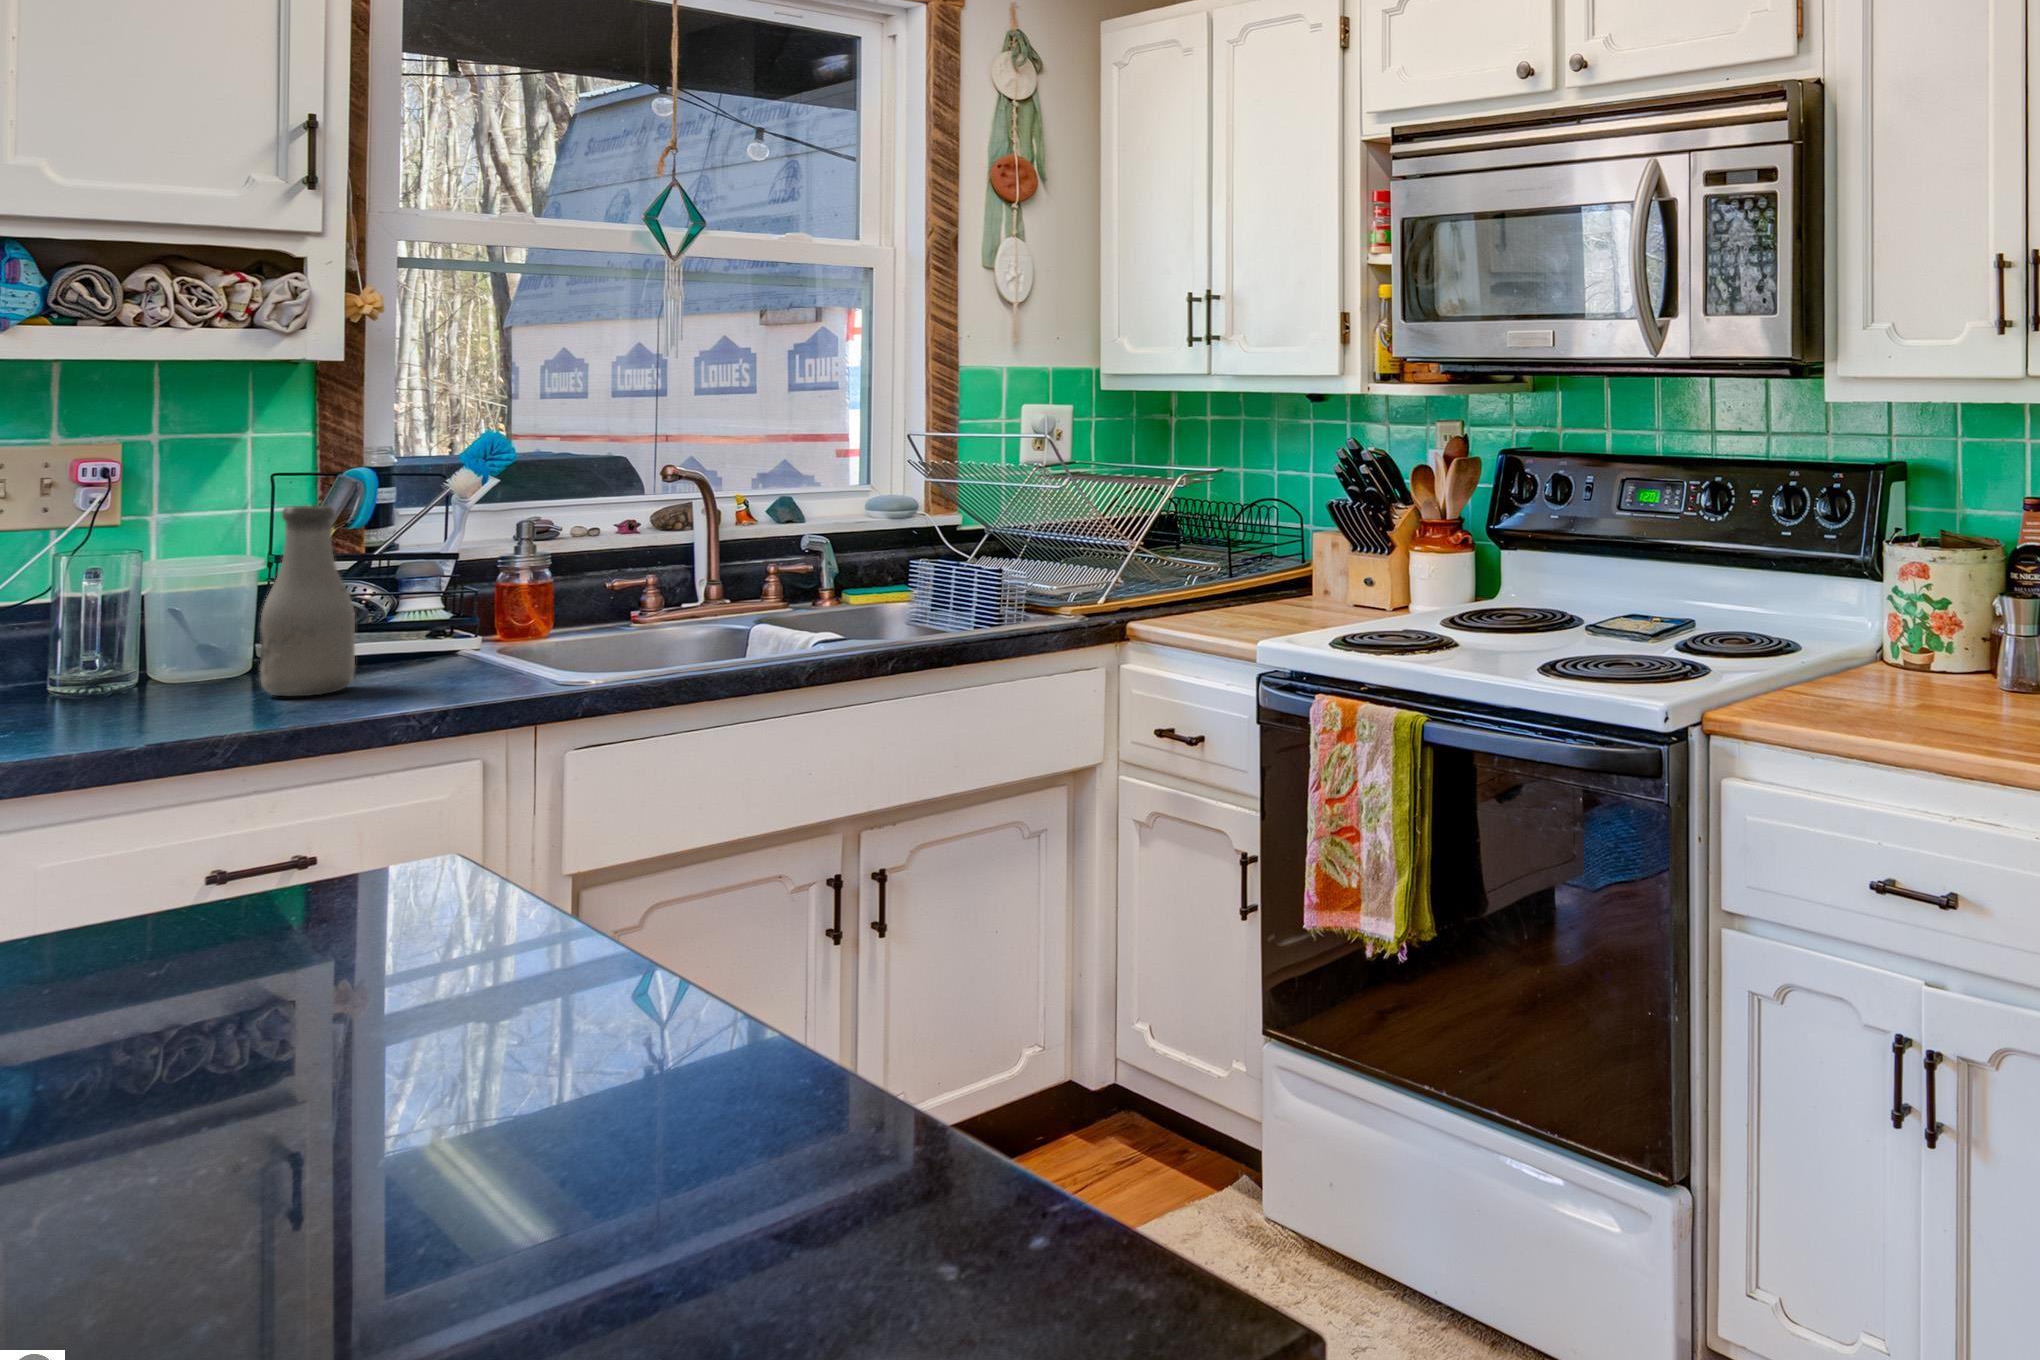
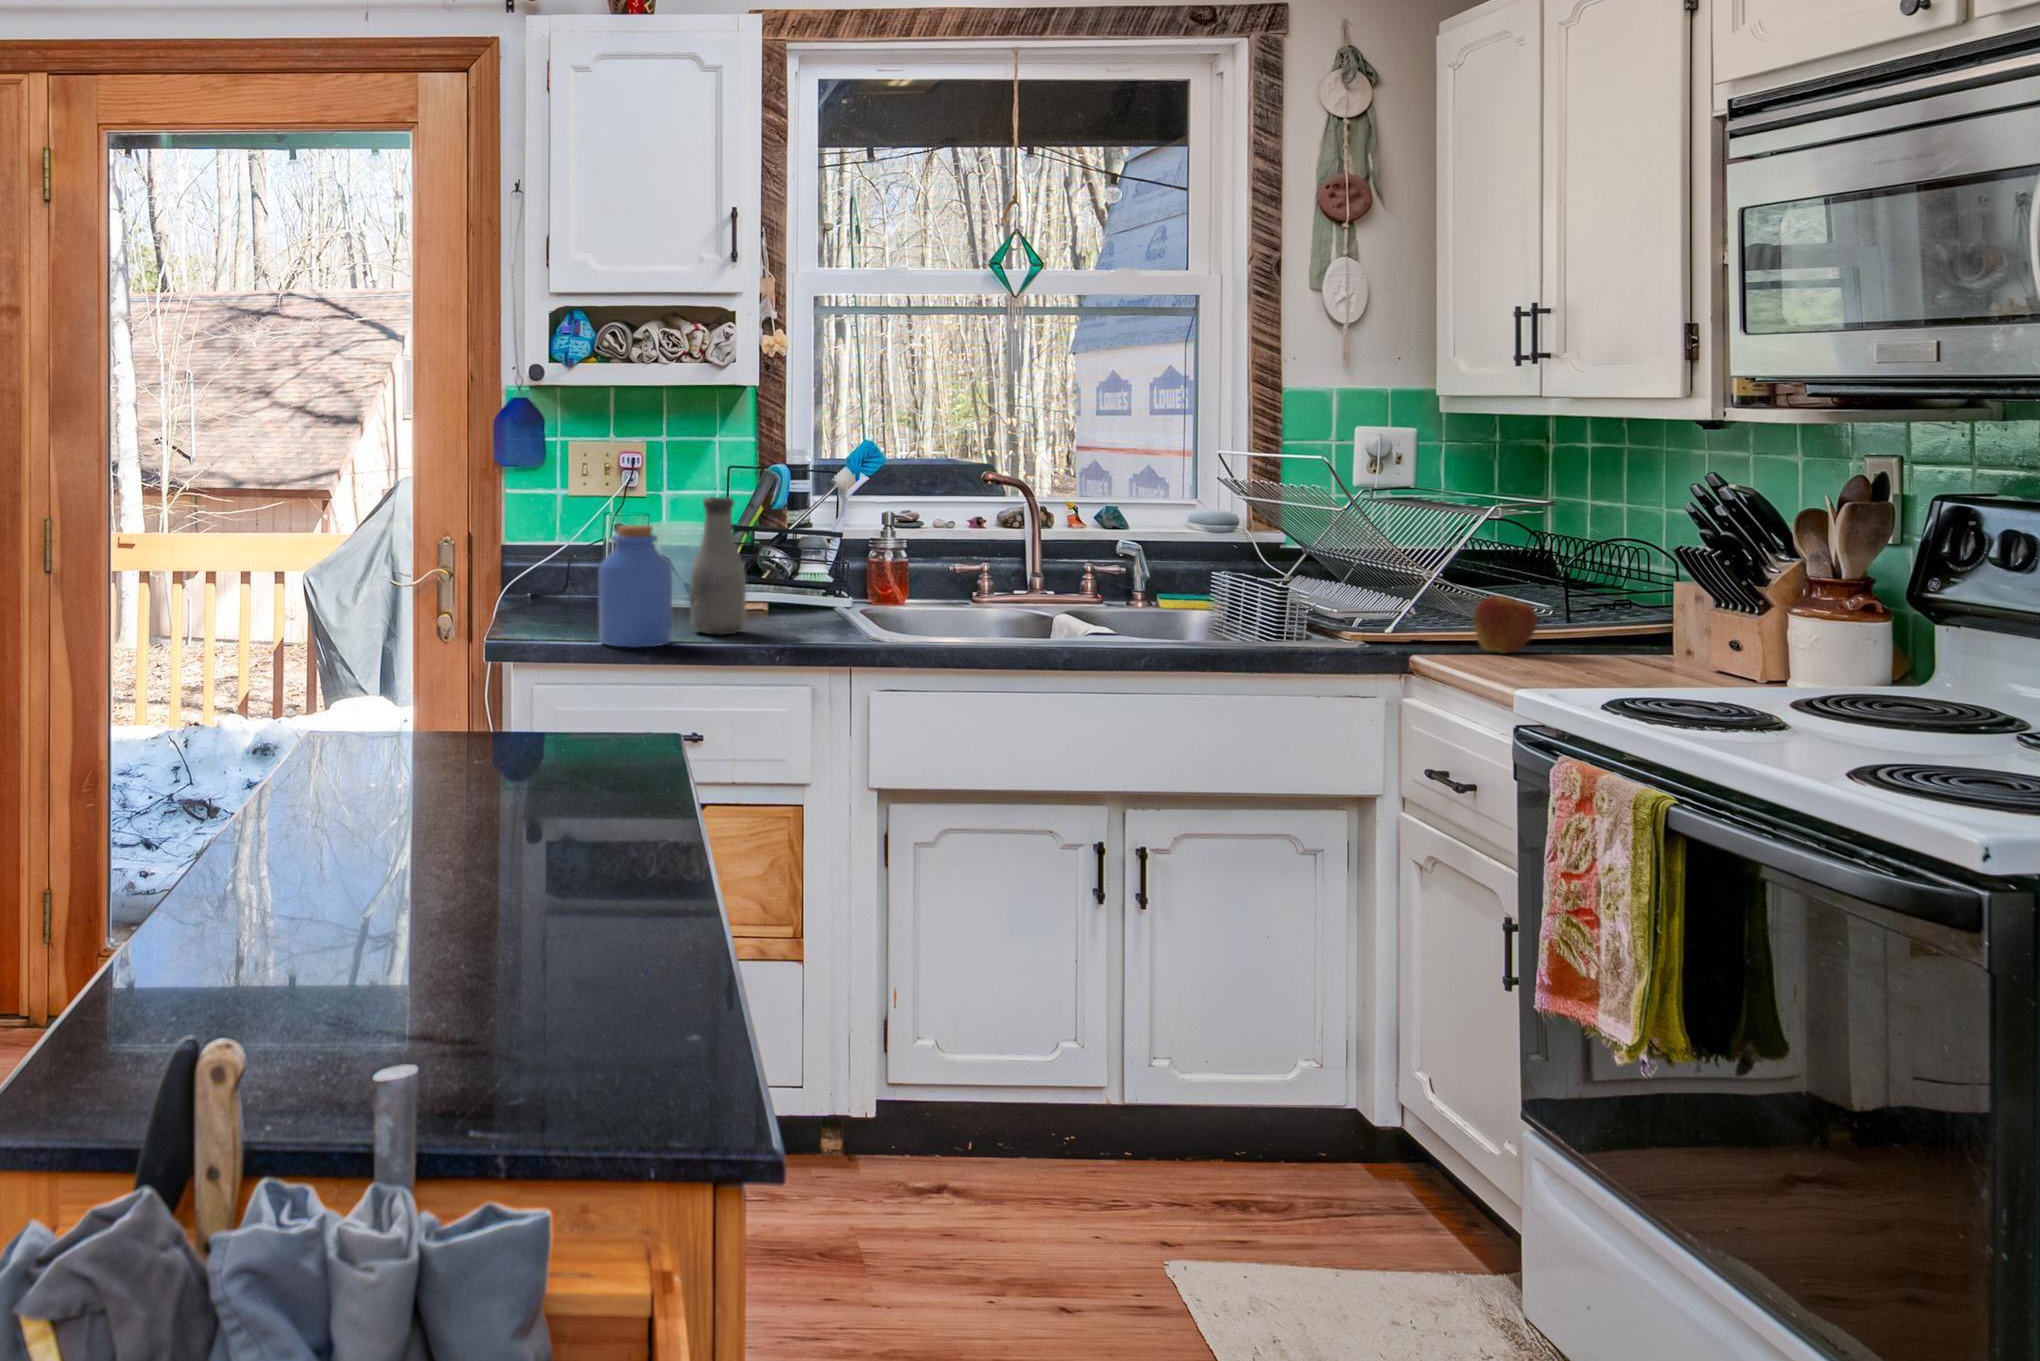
apple: none [1183,551,1234,610] -> present [1473,595,1537,653]
jar: none [108,552,247,734] -> present [599,525,672,648]

